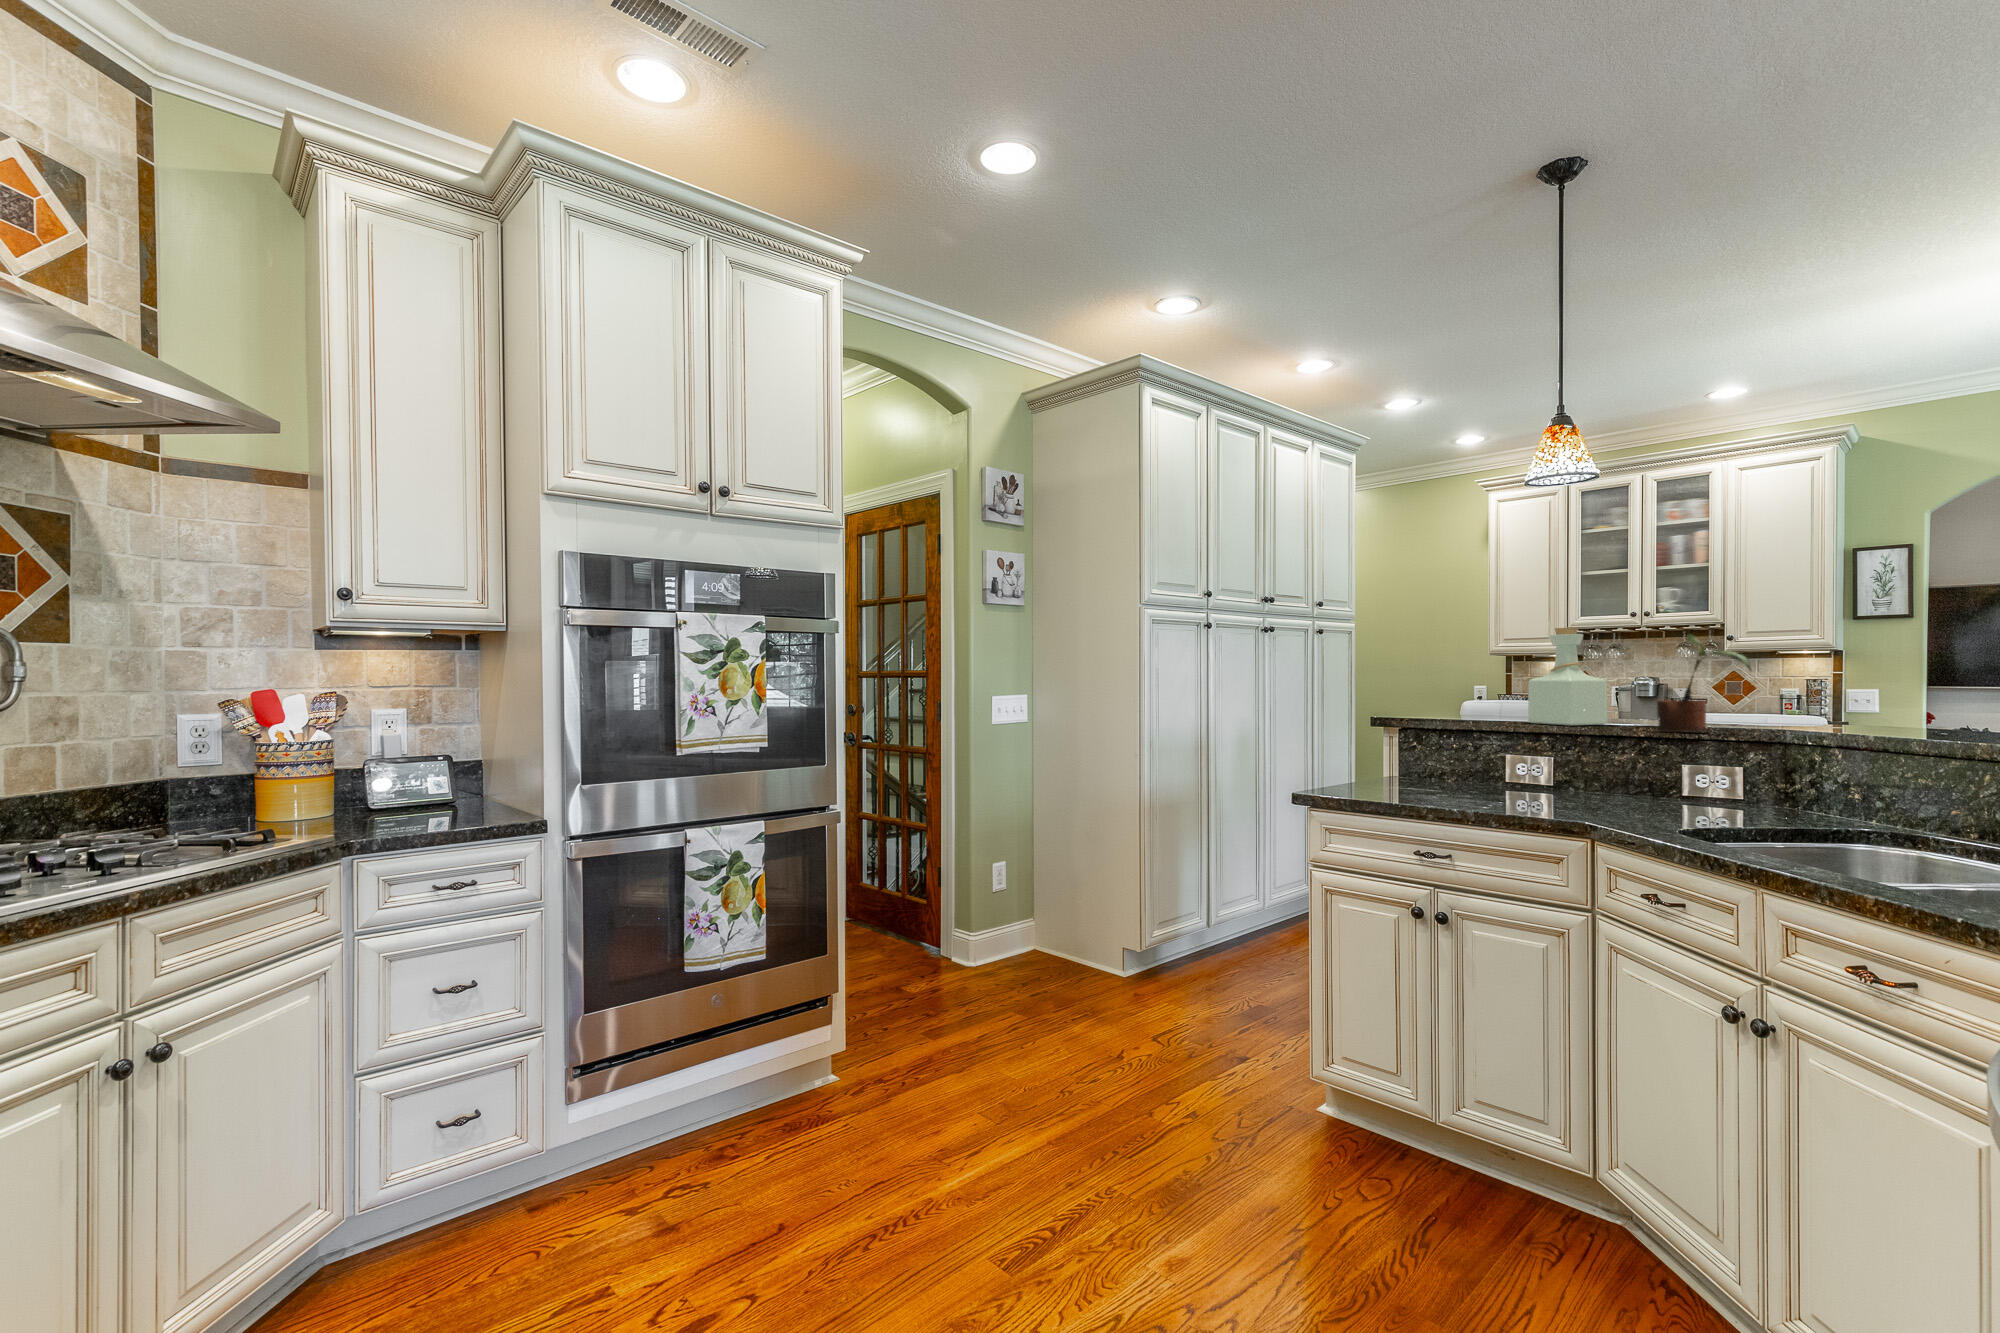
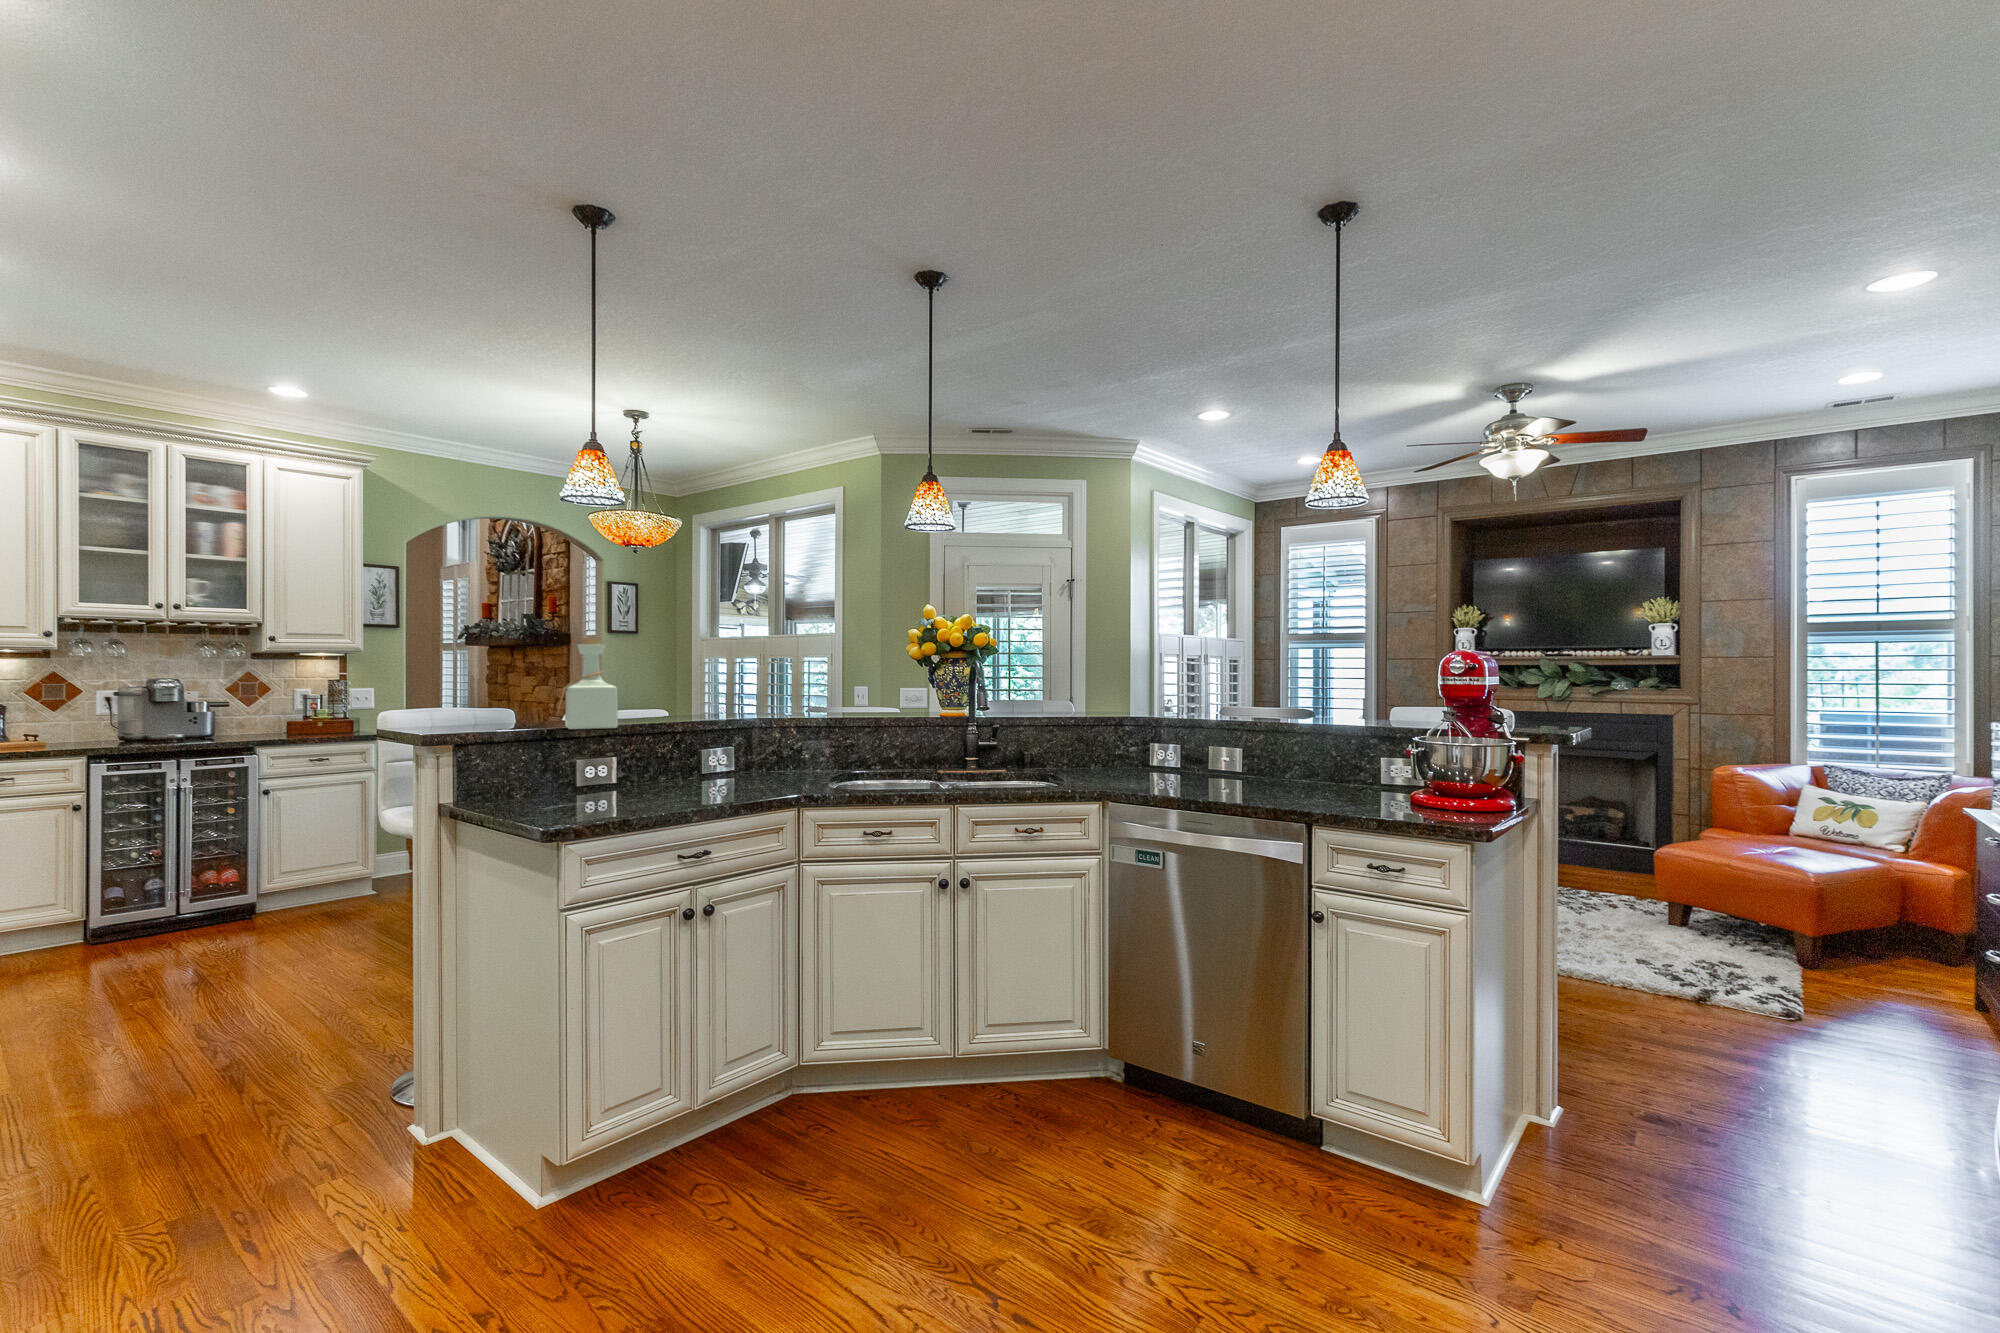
potted plant: present [1655,634,1751,732] -> none [671,650,730,727]

